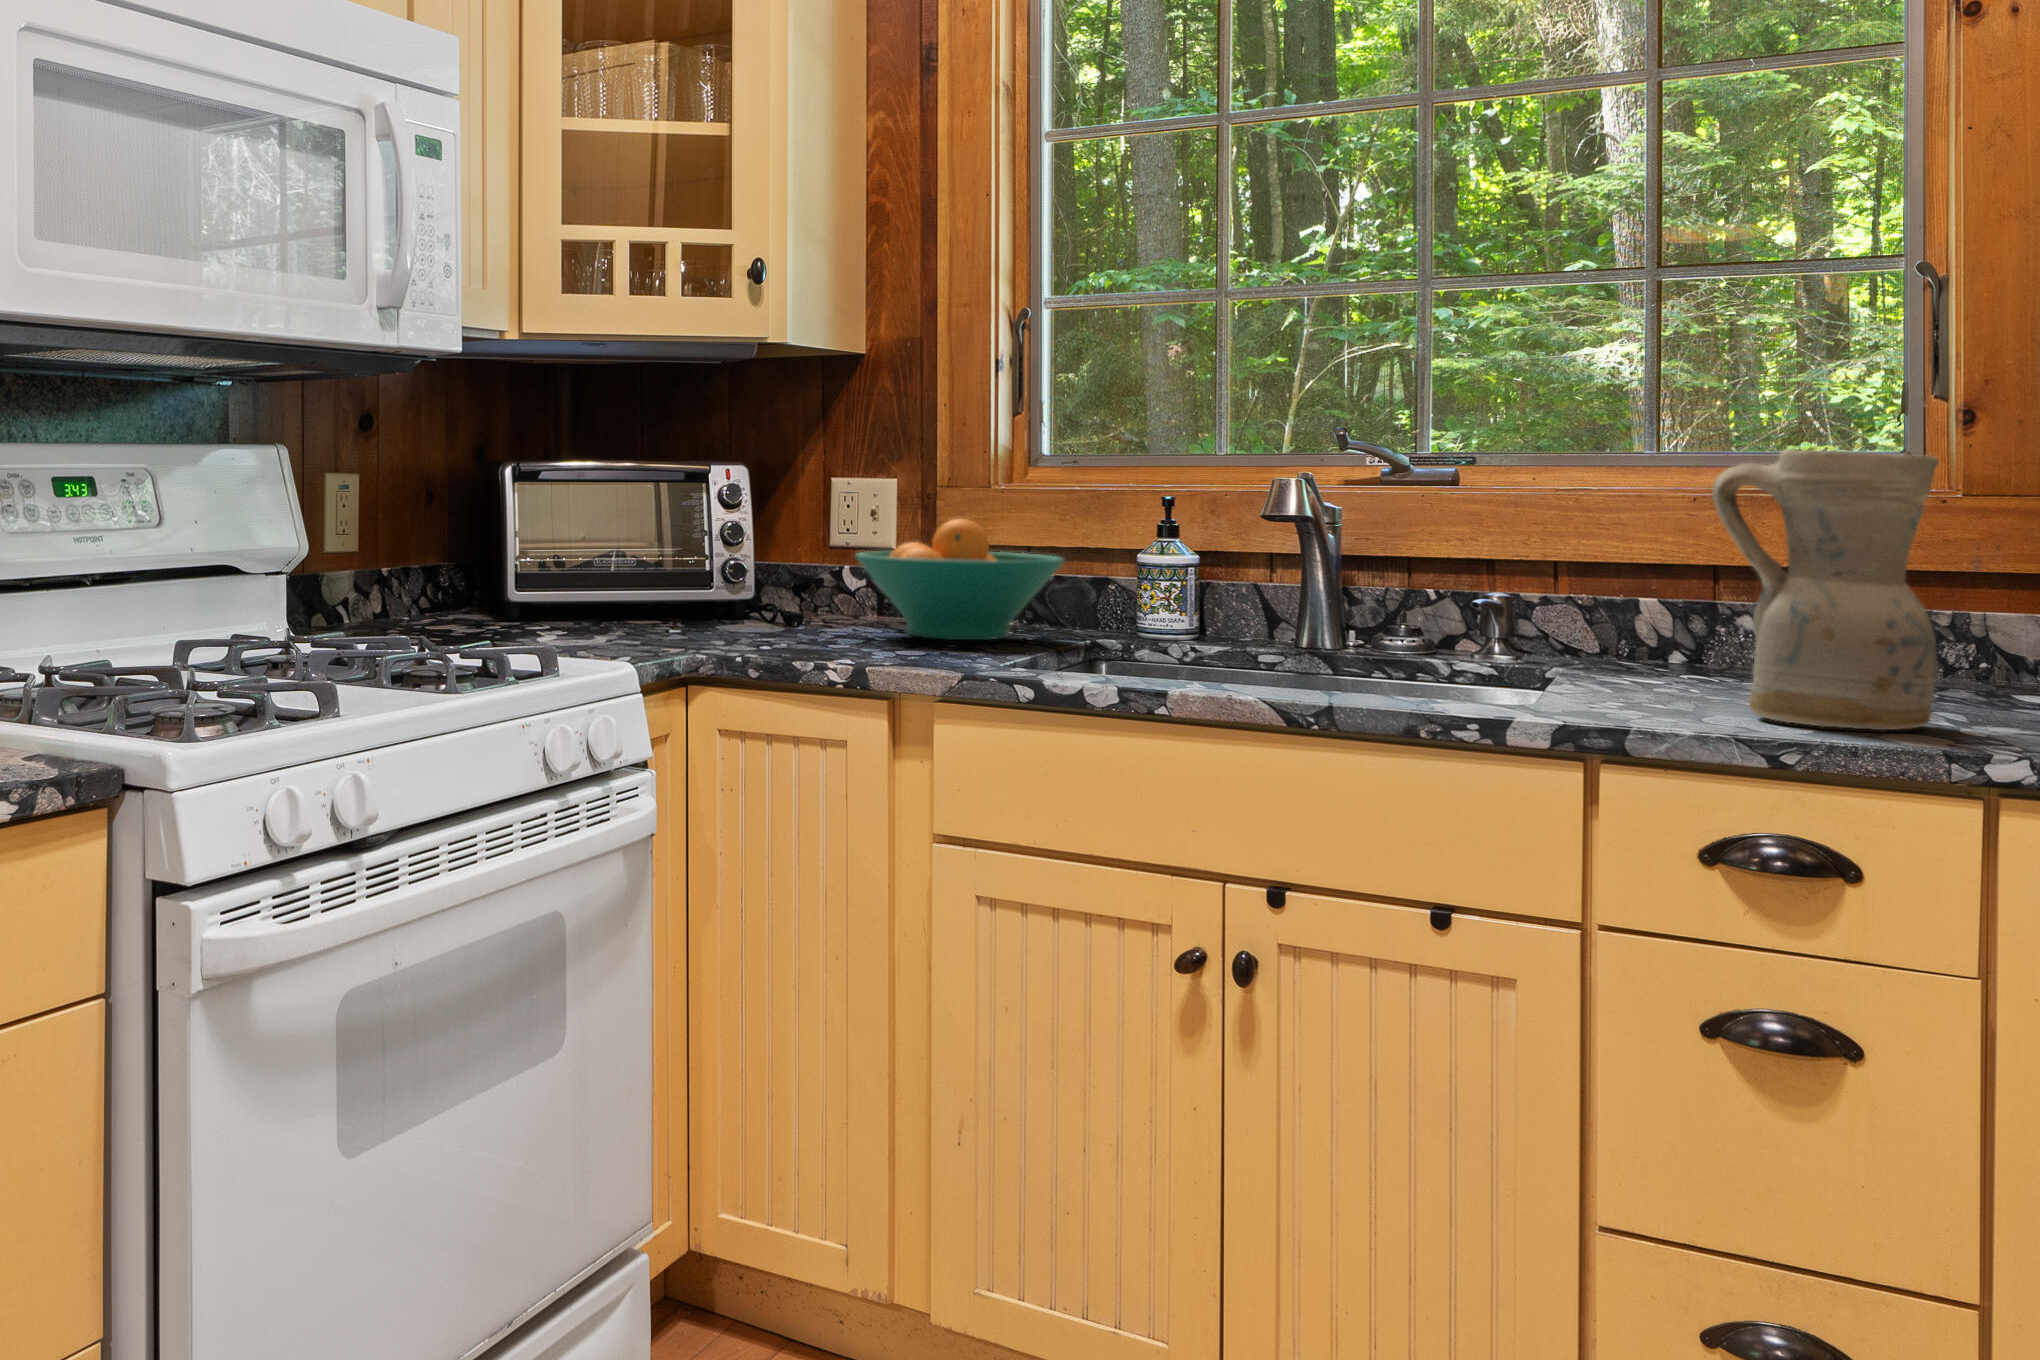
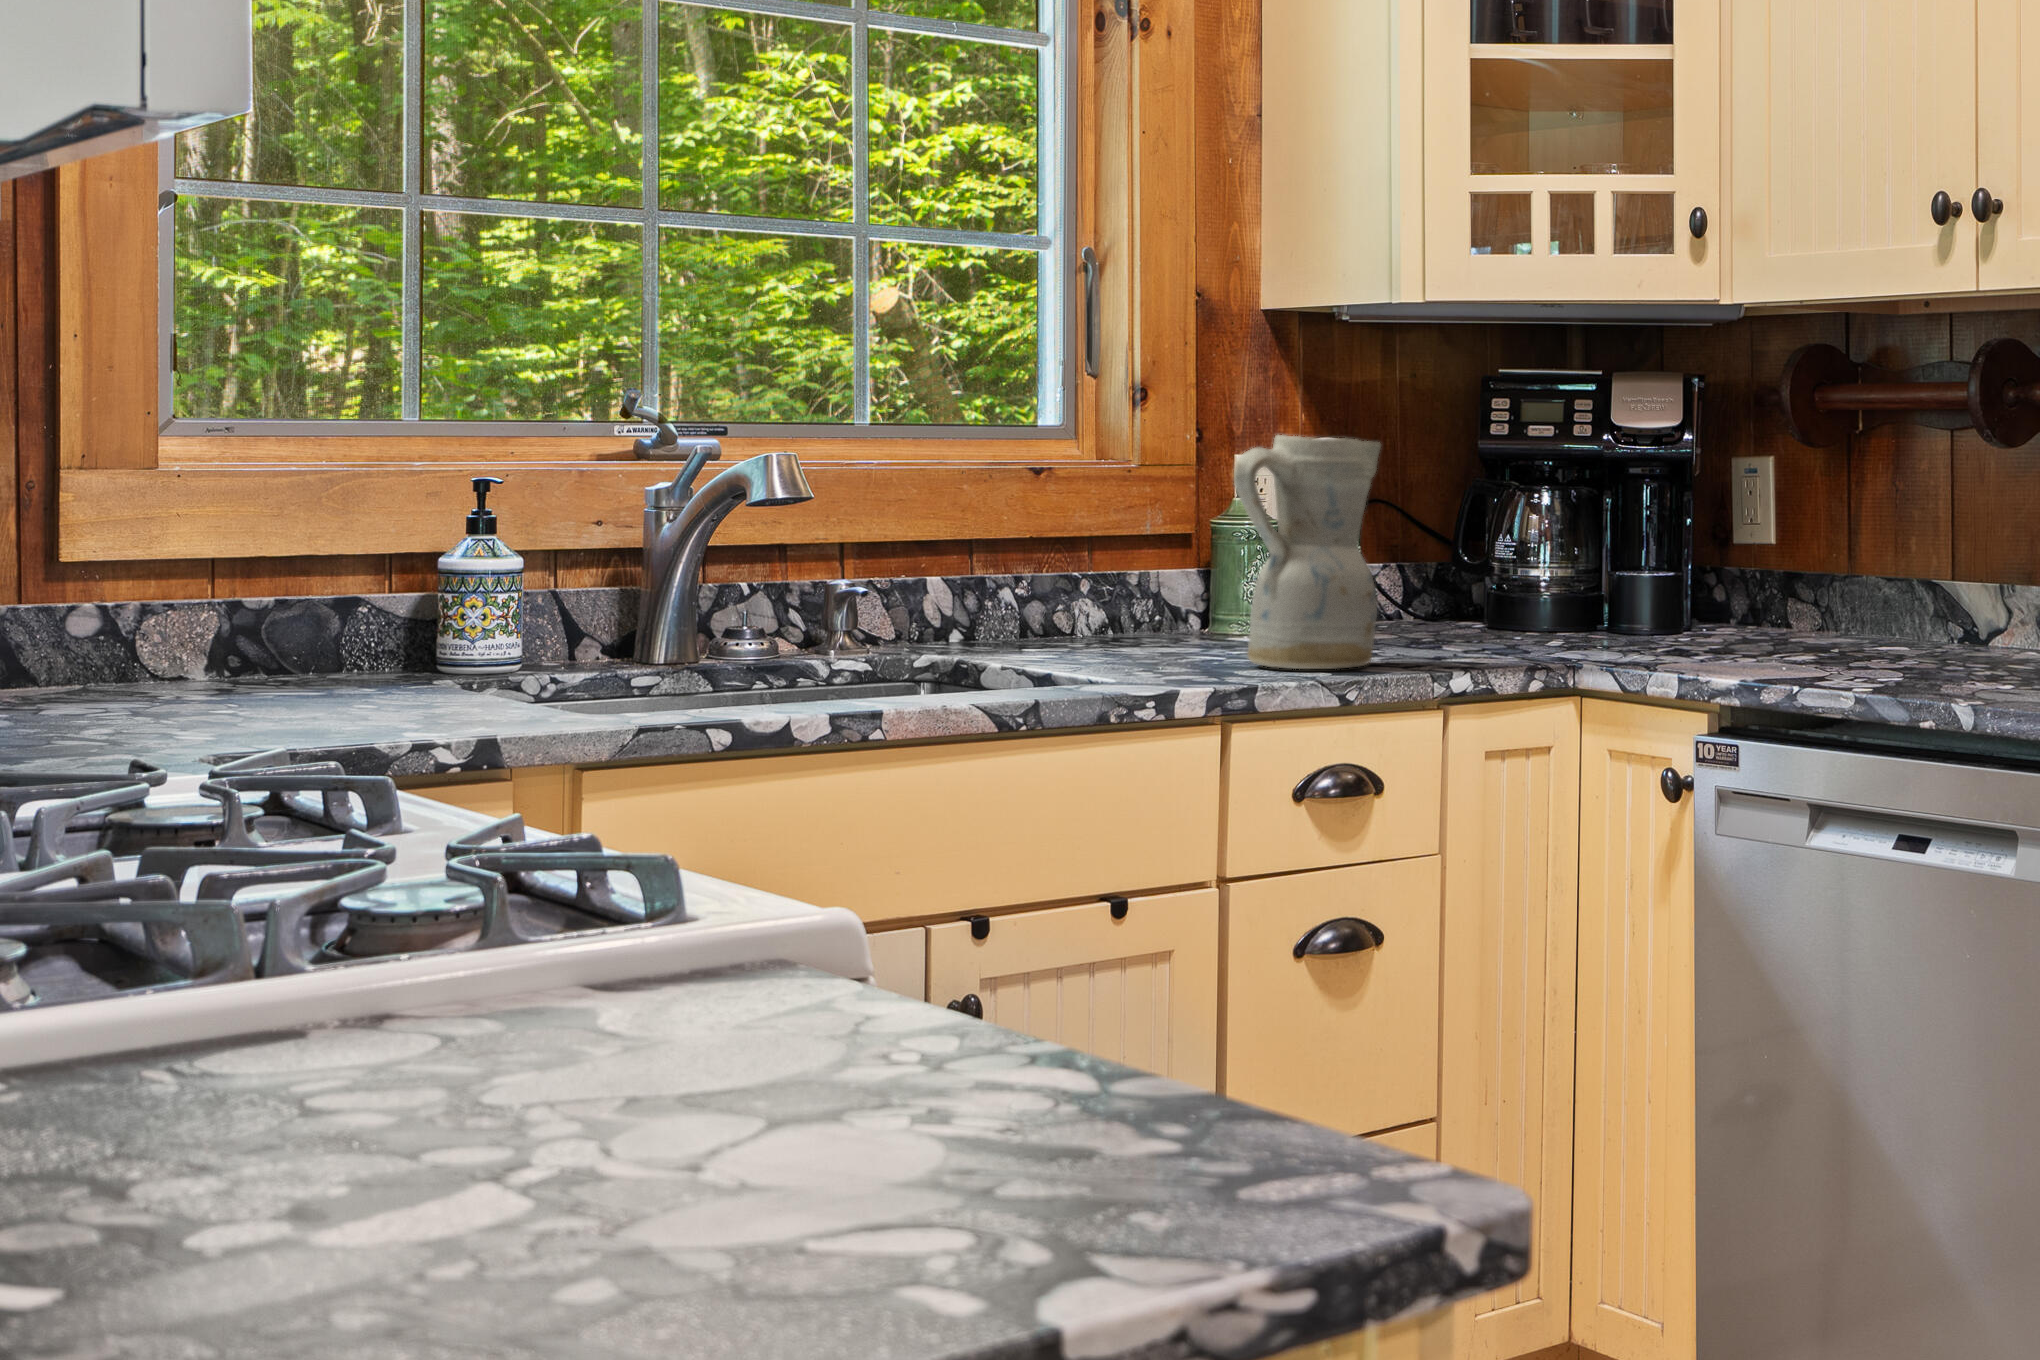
fruit bowl: present [856,519,1064,640] -> none [78,523,418,704]

